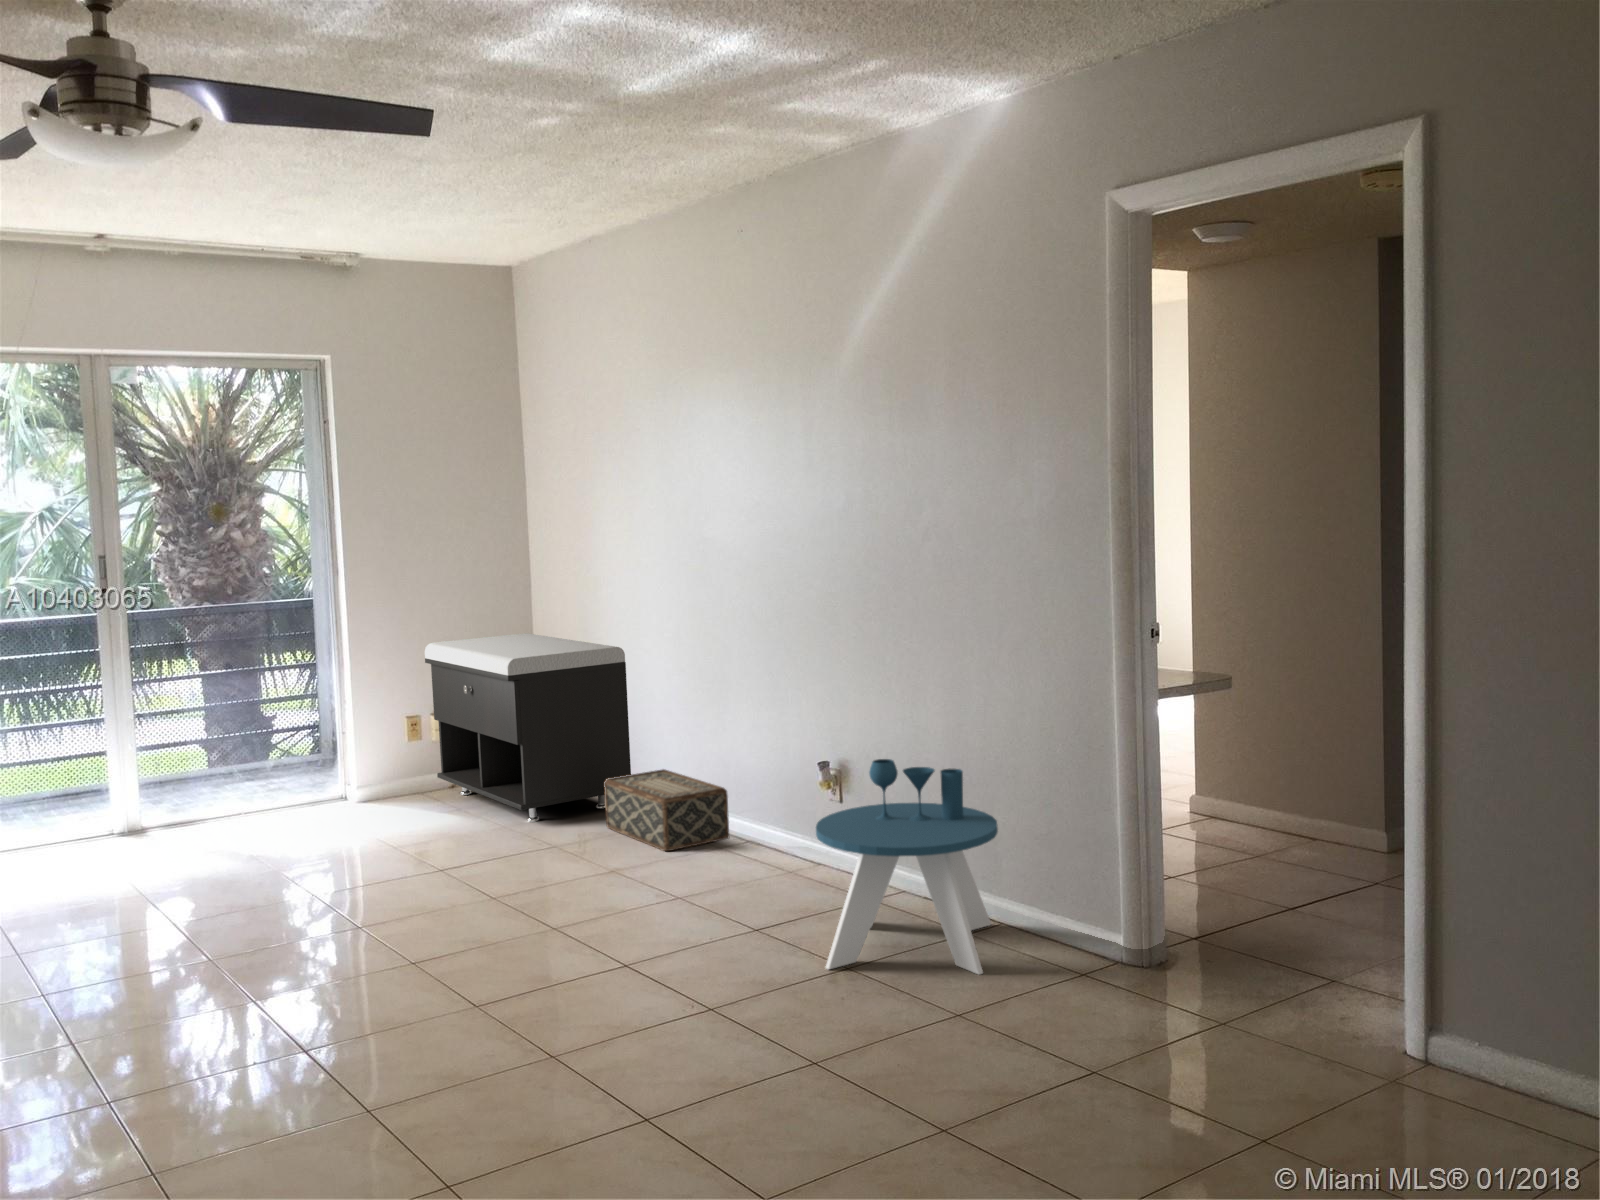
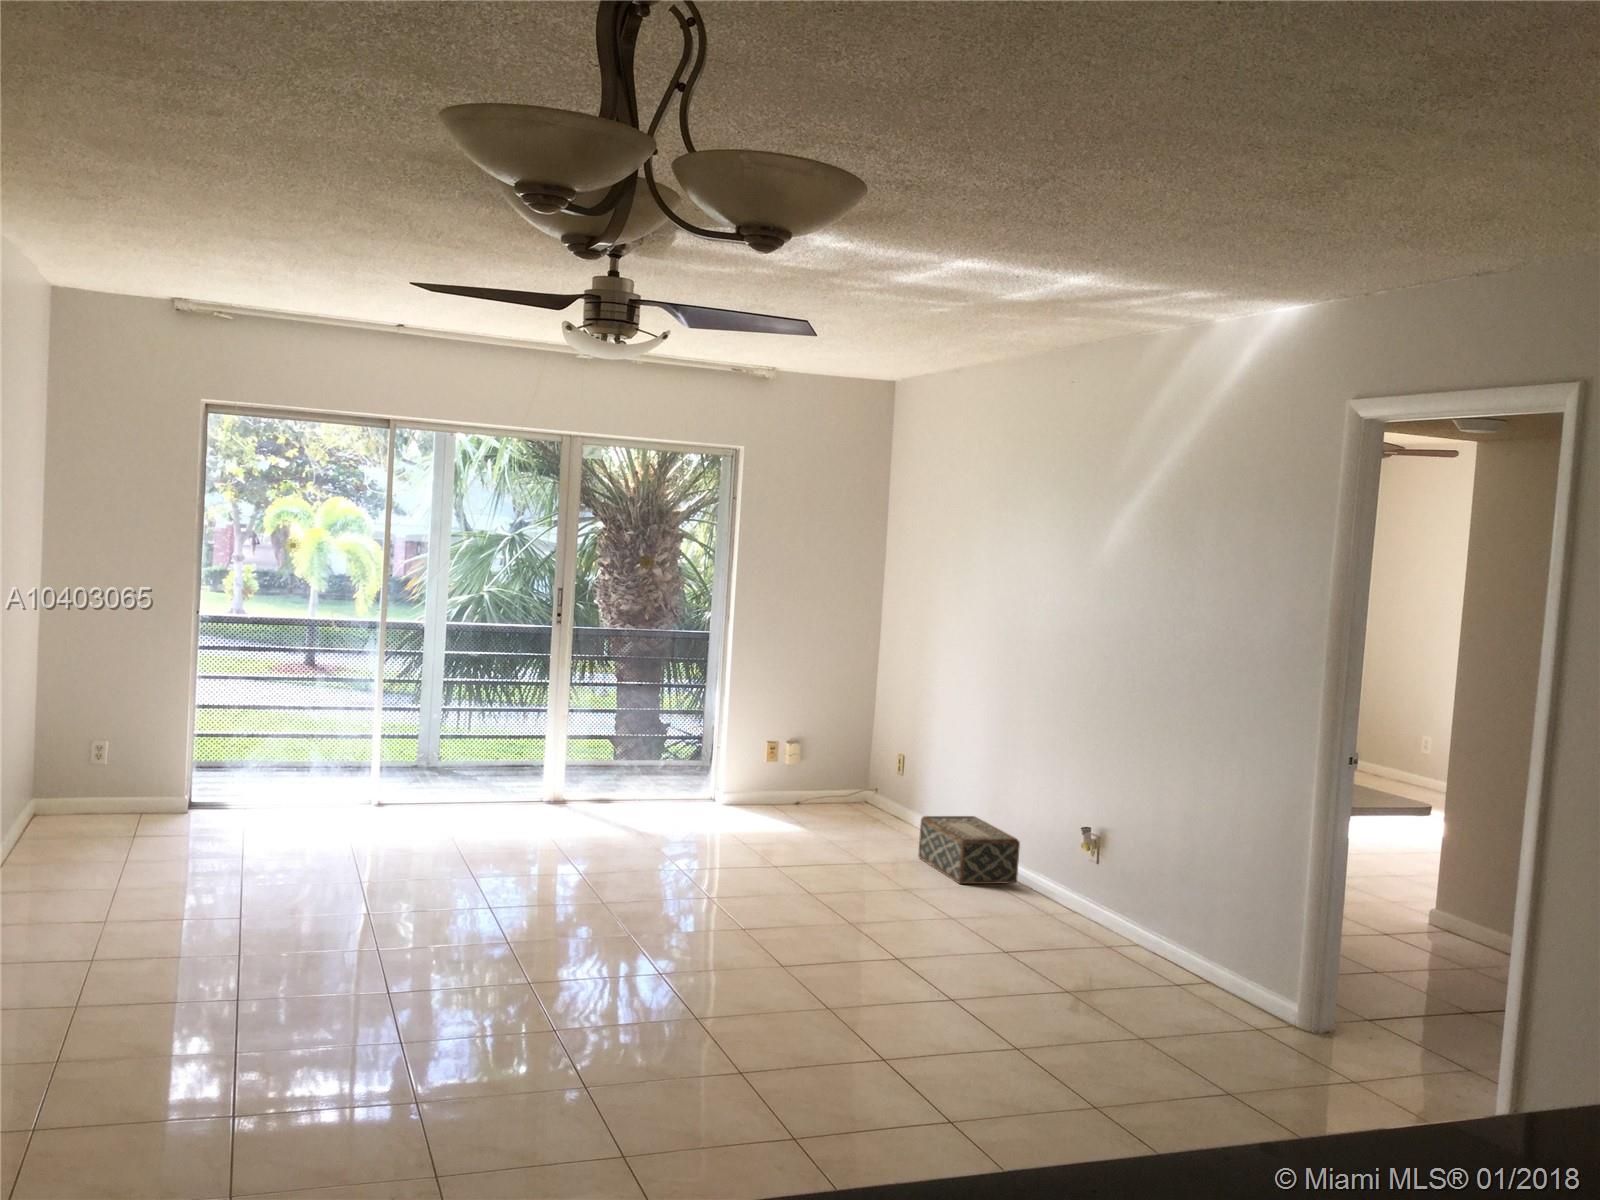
storage bench: present [425,633,631,822] -> none [791,679,955,843]
side table: present [816,759,998,974] -> none [1046,830,1206,1014]

